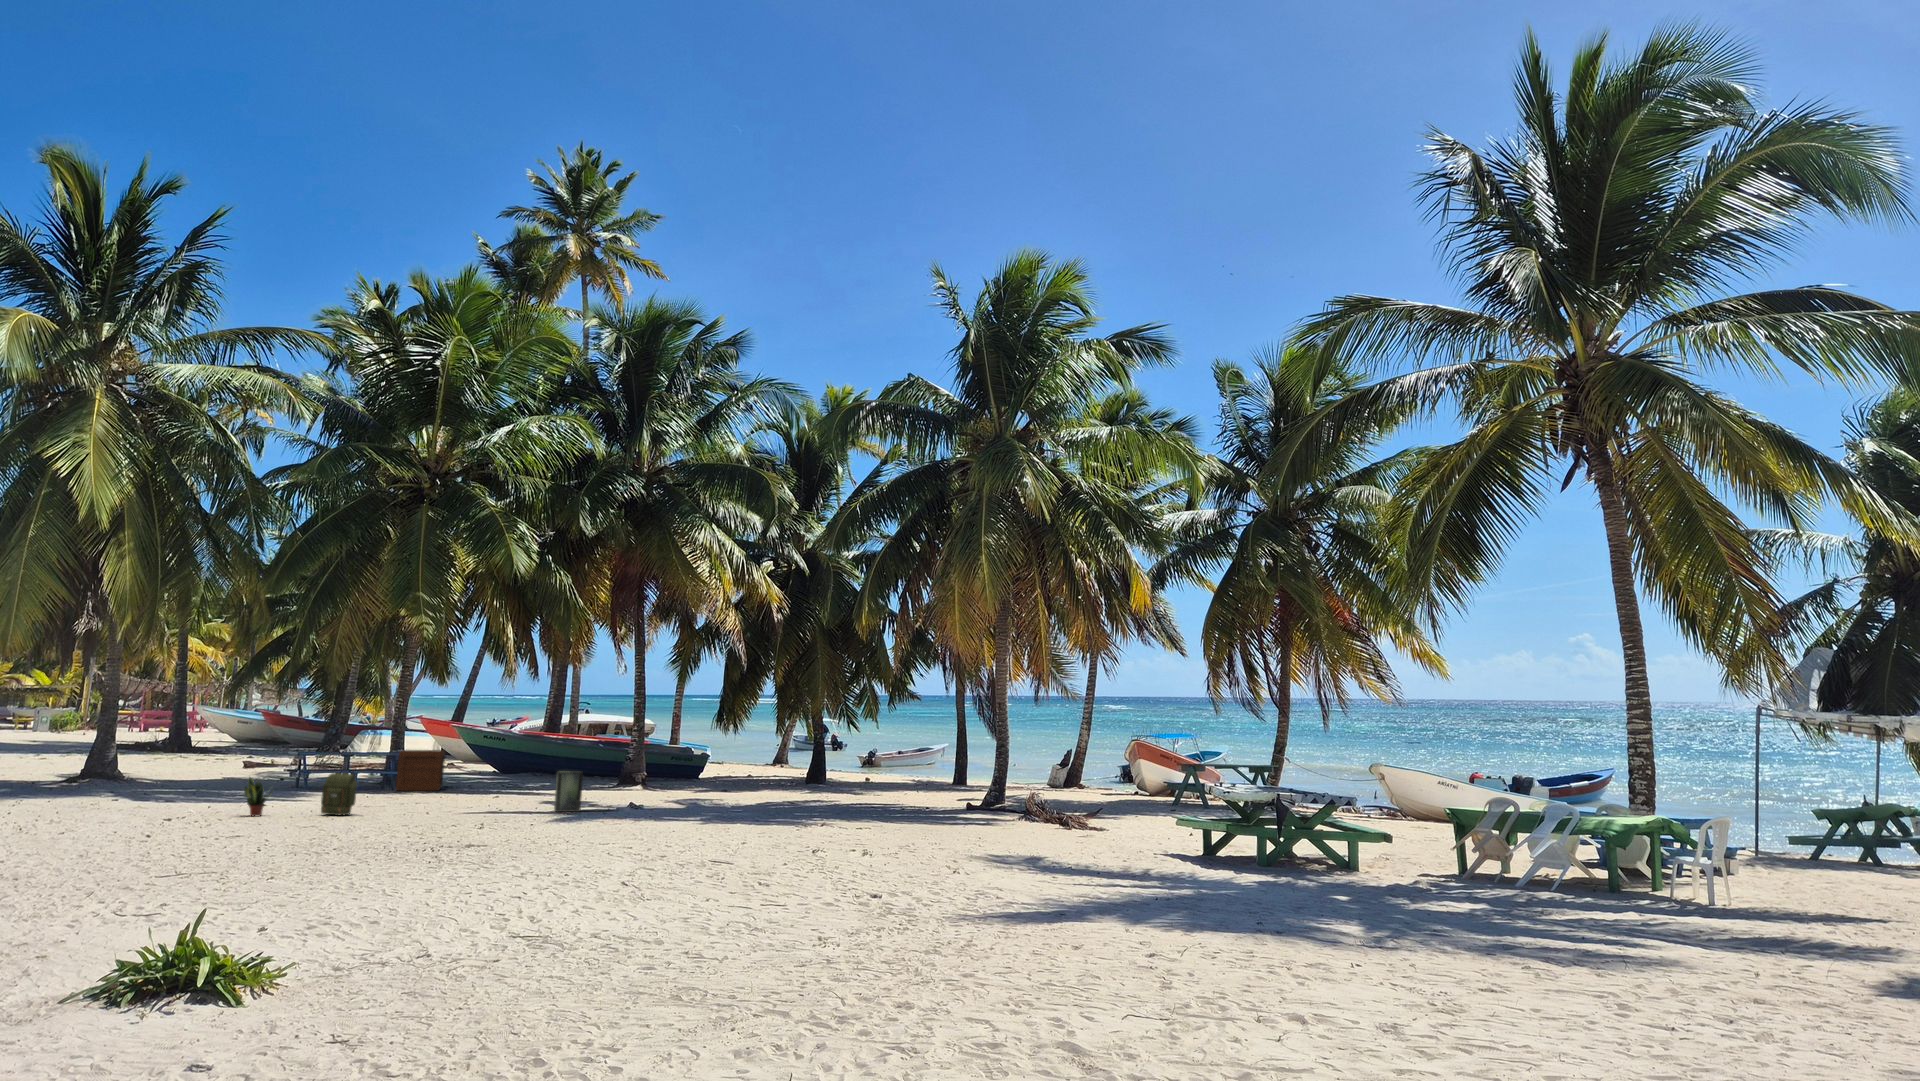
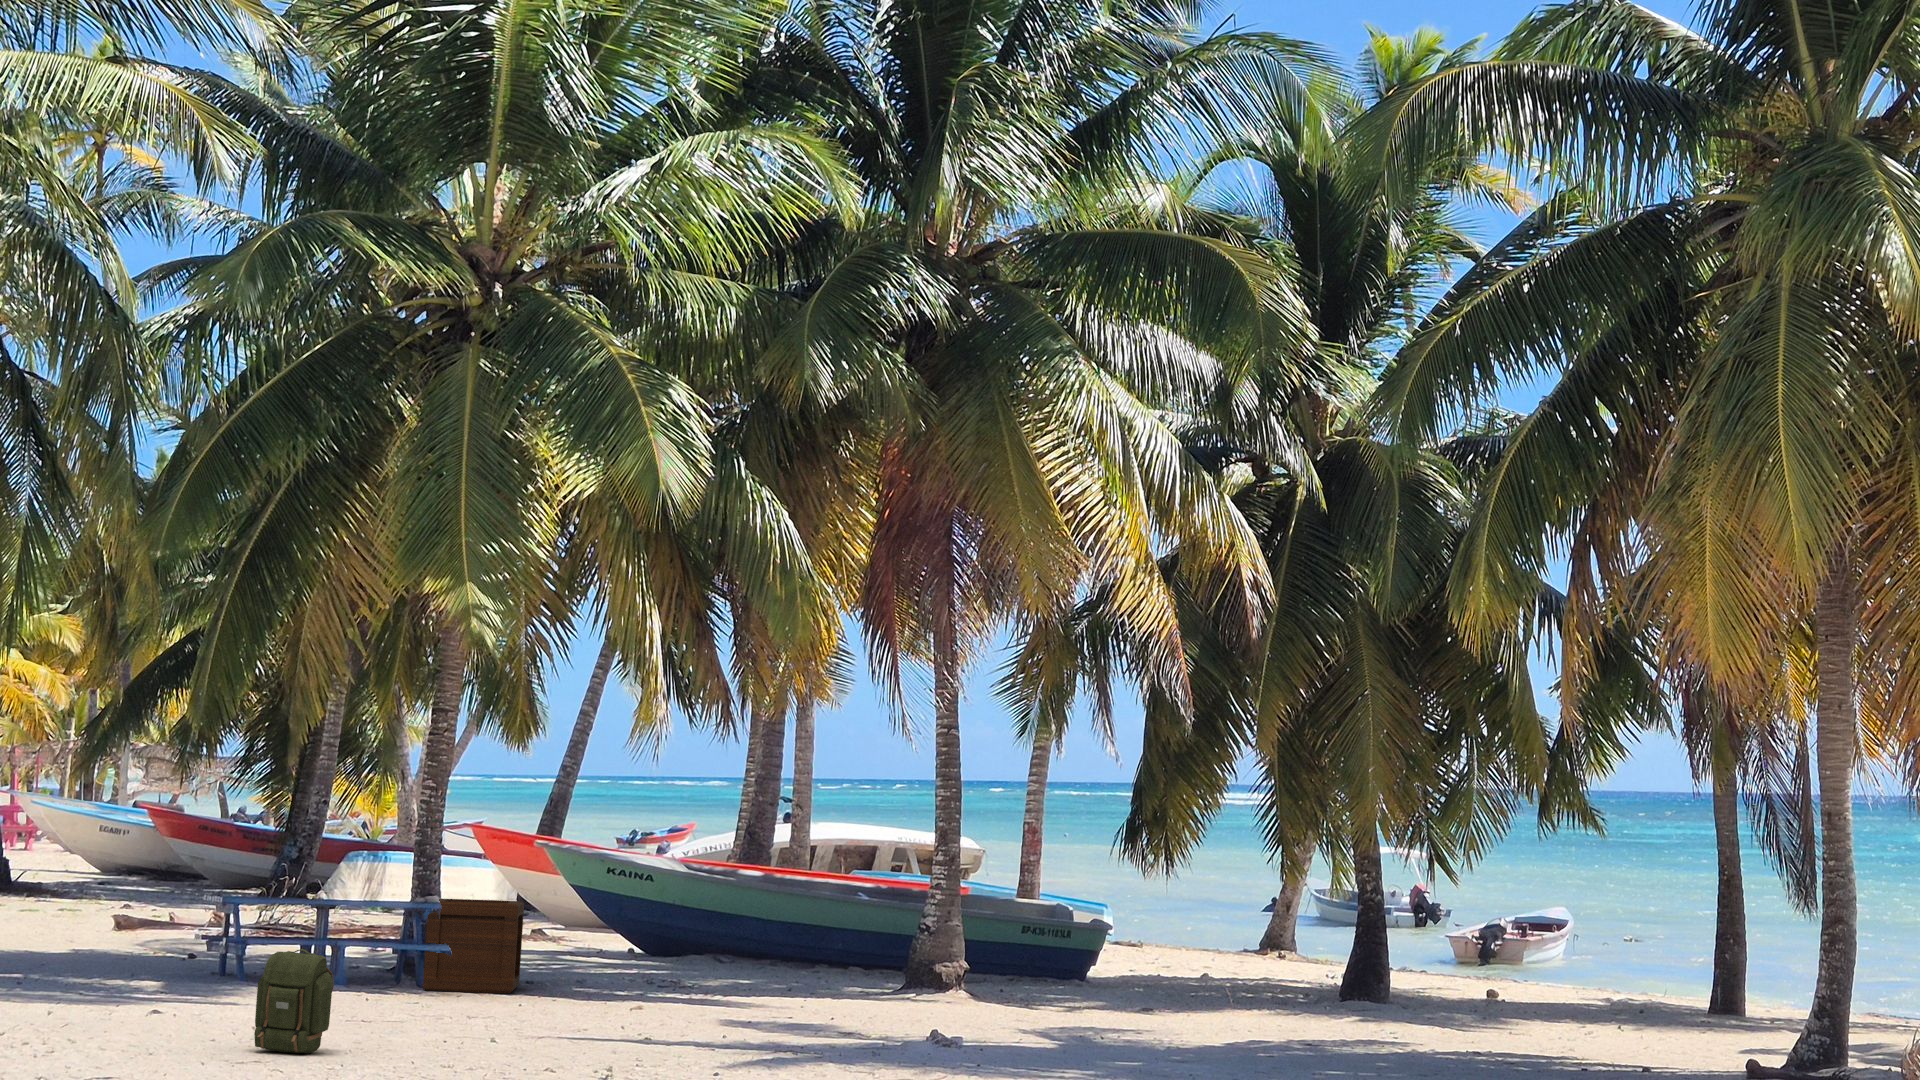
storage box: present [554,771,583,812] -> none [774,960,841,1062]
potted plant: present [244,778,272,817] -> none [90,953,152,1049]

